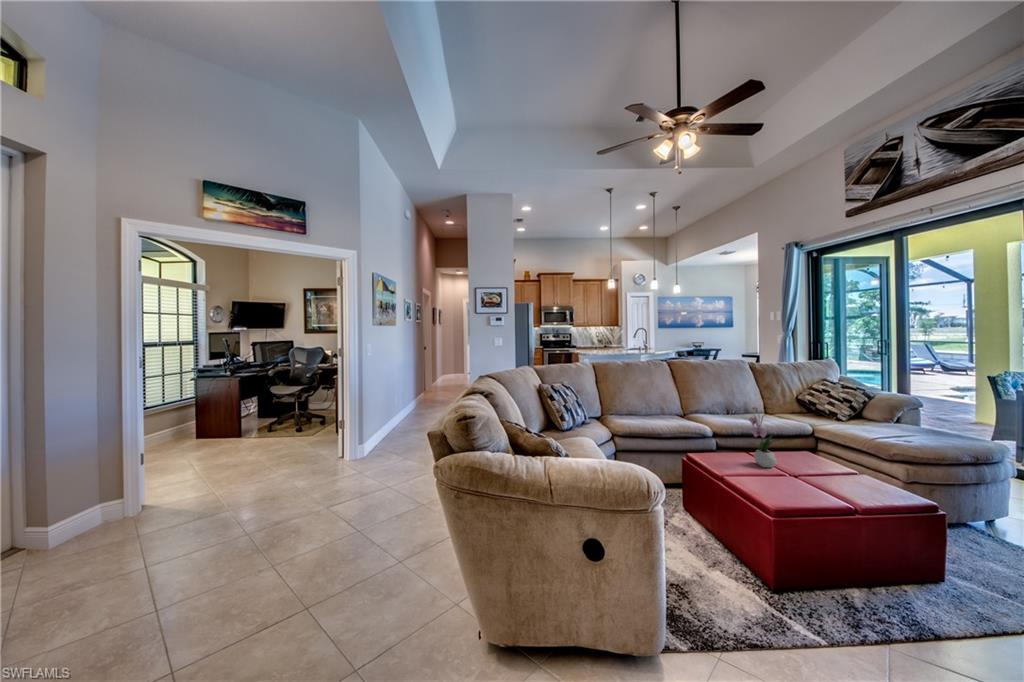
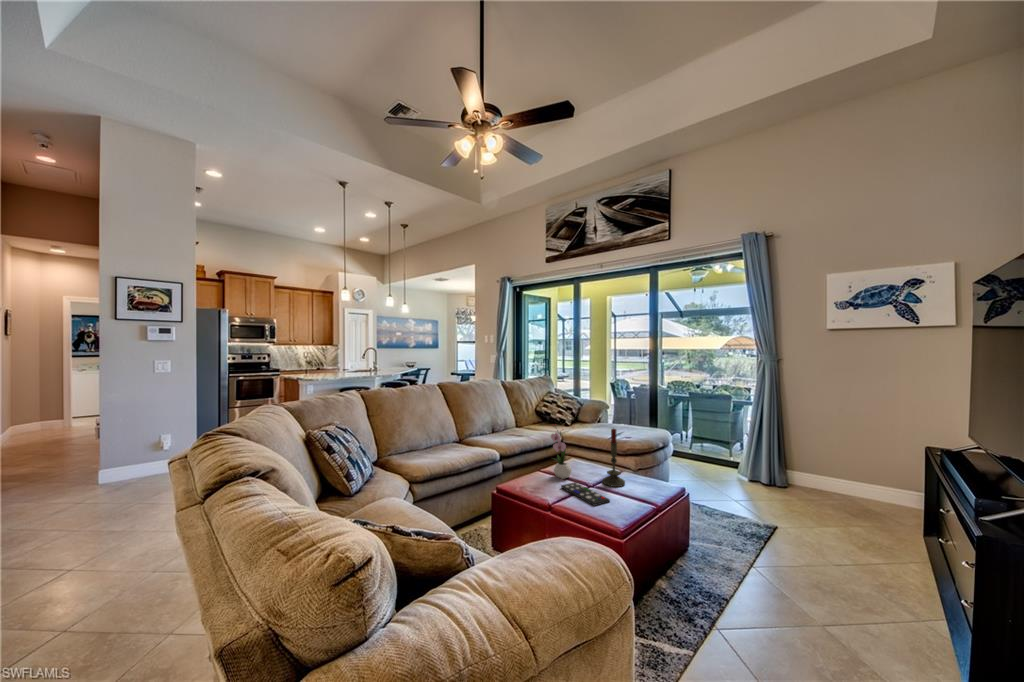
candle: none [813,421,847,493] -> present [603,429,625,487]
remote control: none [749,470,796,499] -> present [561,482,610,506]

